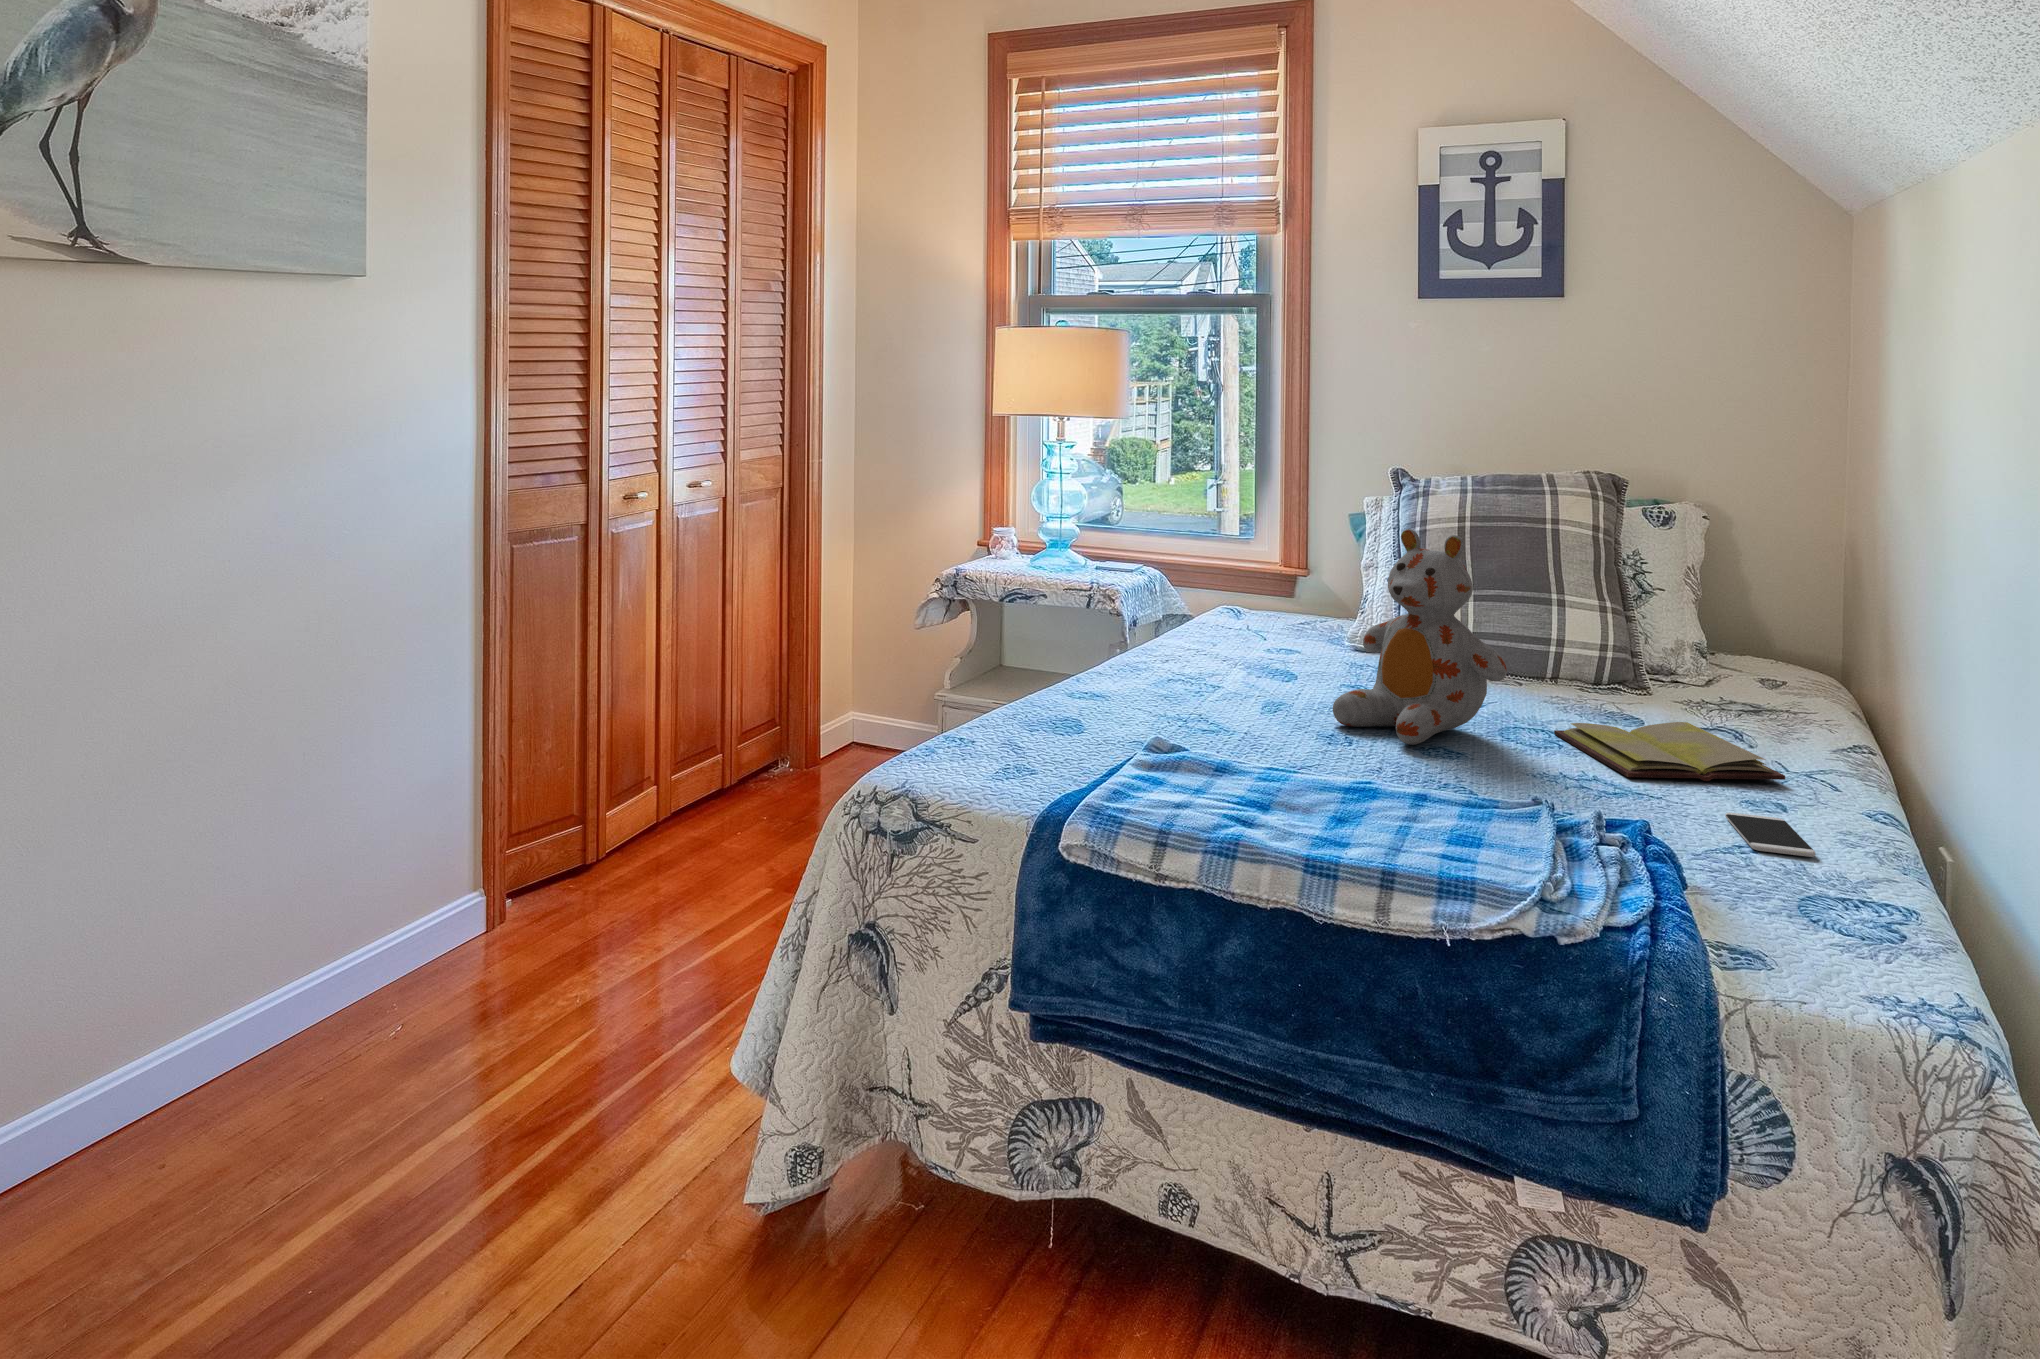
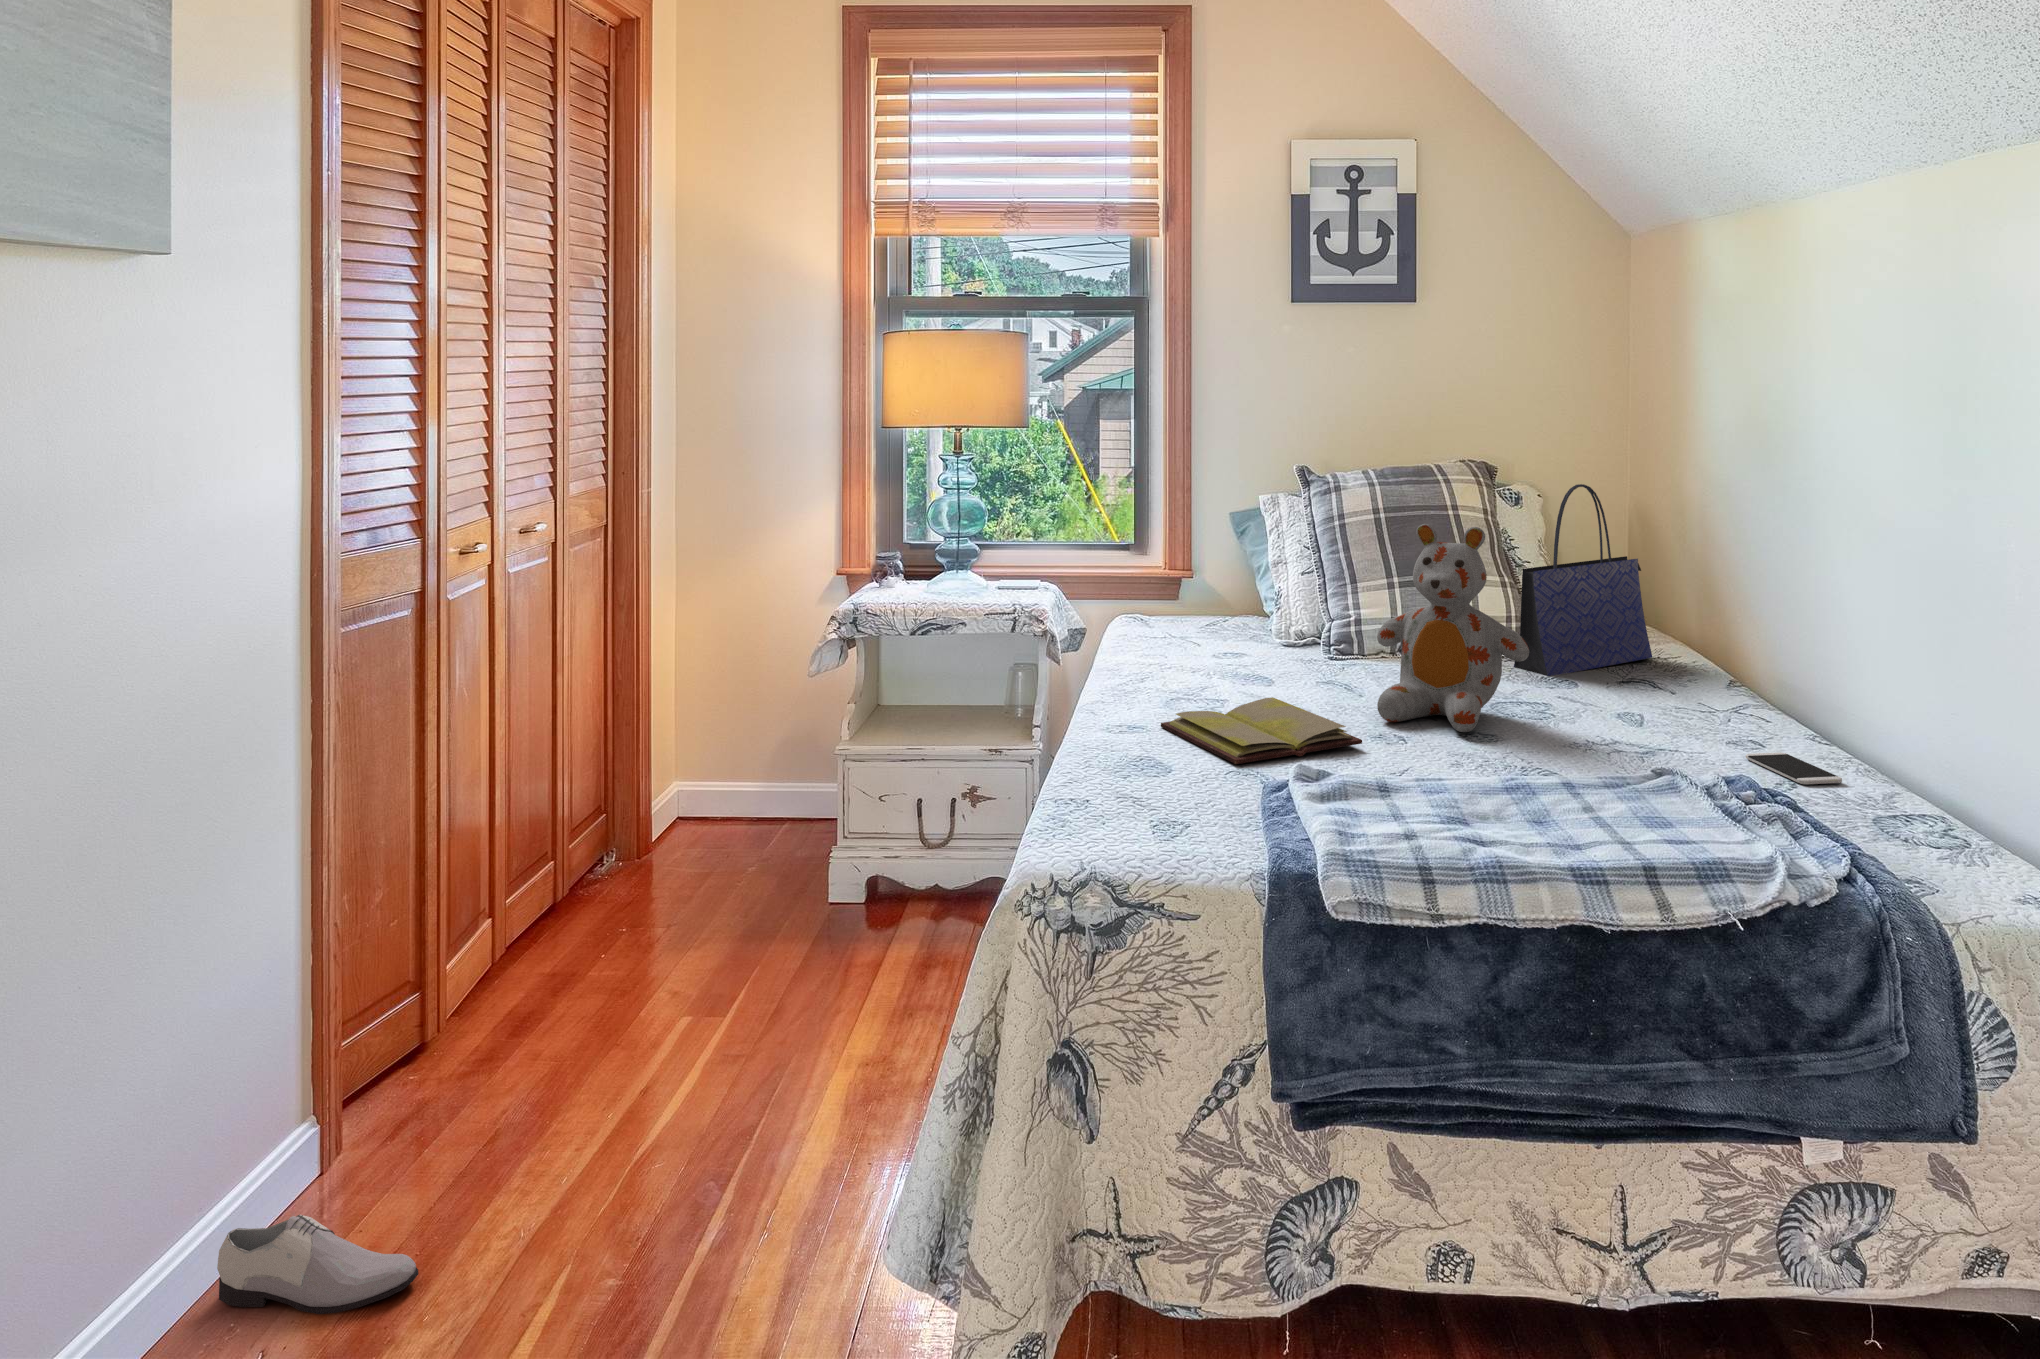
tote bag: none [1585,503,1789,714] -> present [1514,484,1652,676]
diary: present [1554,722,1785,781] -> present [1161,697,1362,764]
shoe: none [396,944,504,1015] -> present [217,1214,419,1314]

